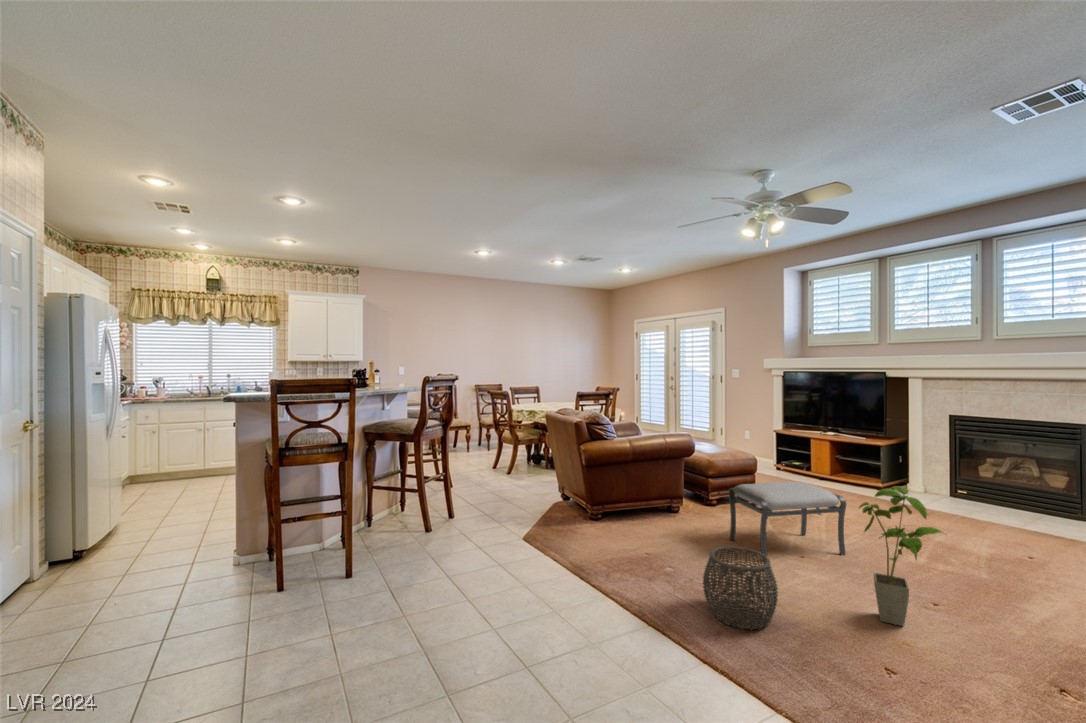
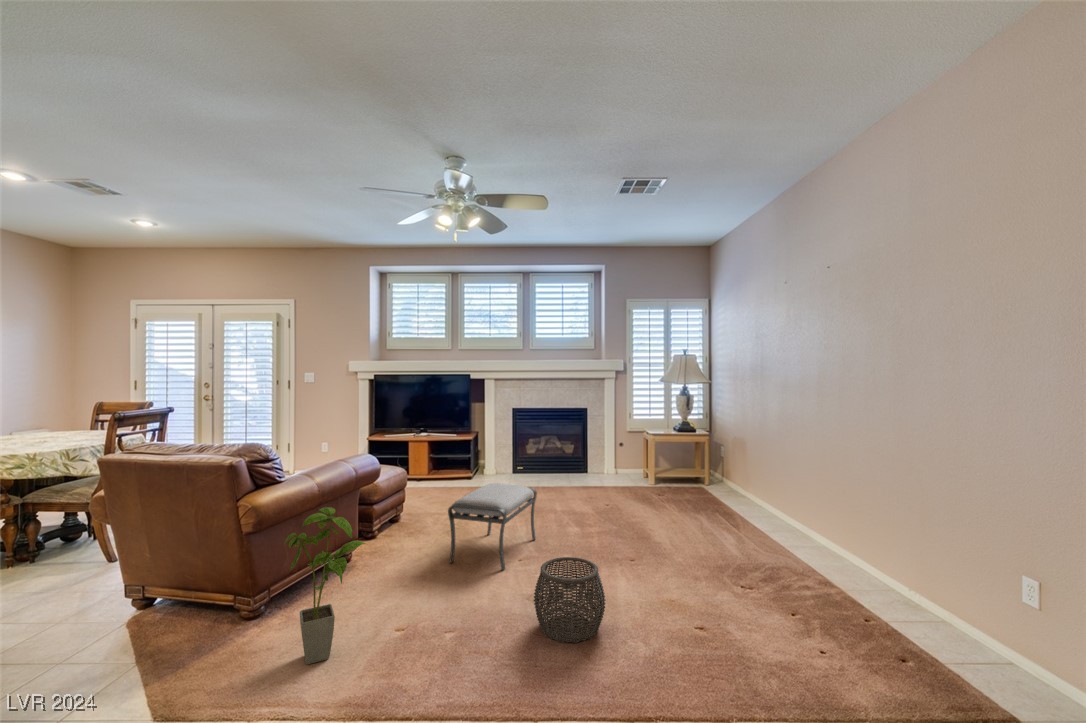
house plant: present [859,486,943,626] -> present [284,507,366,664]

